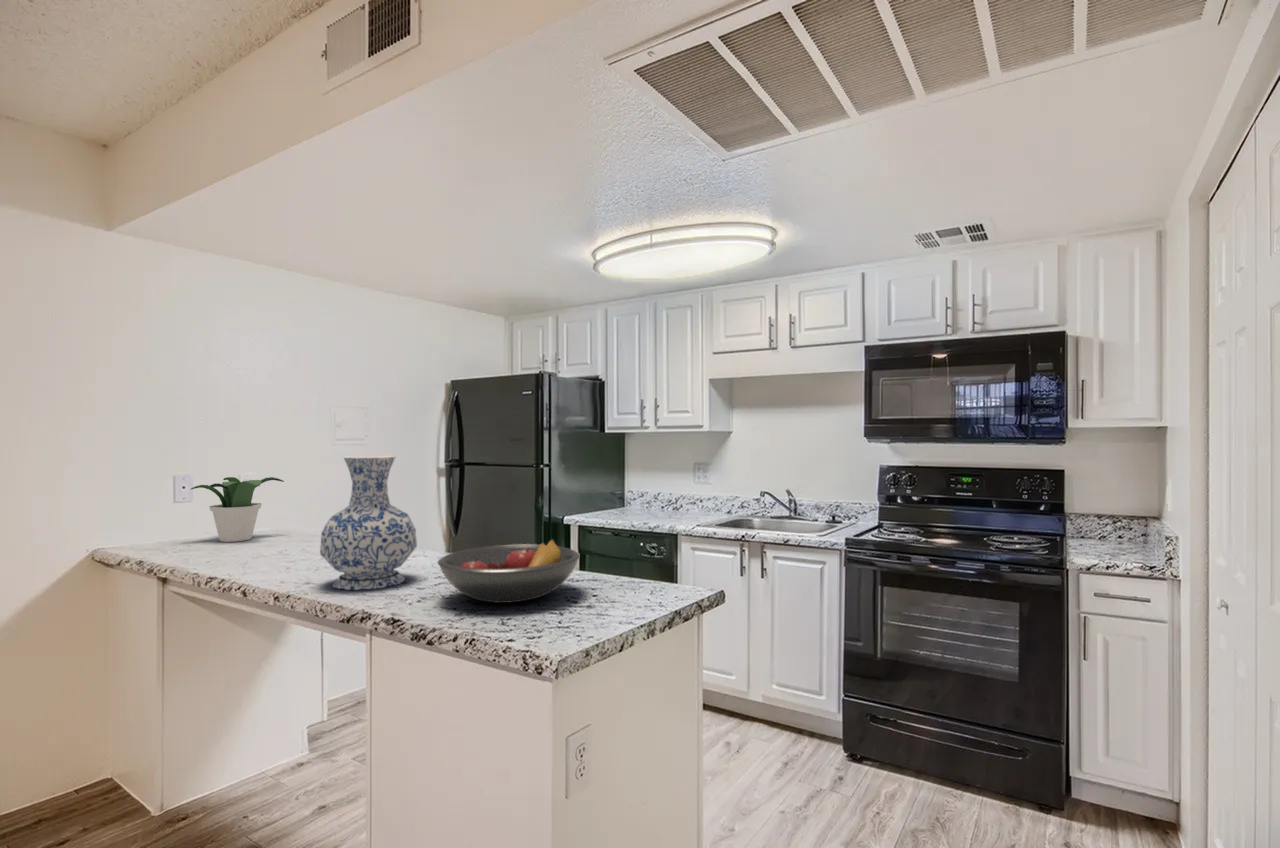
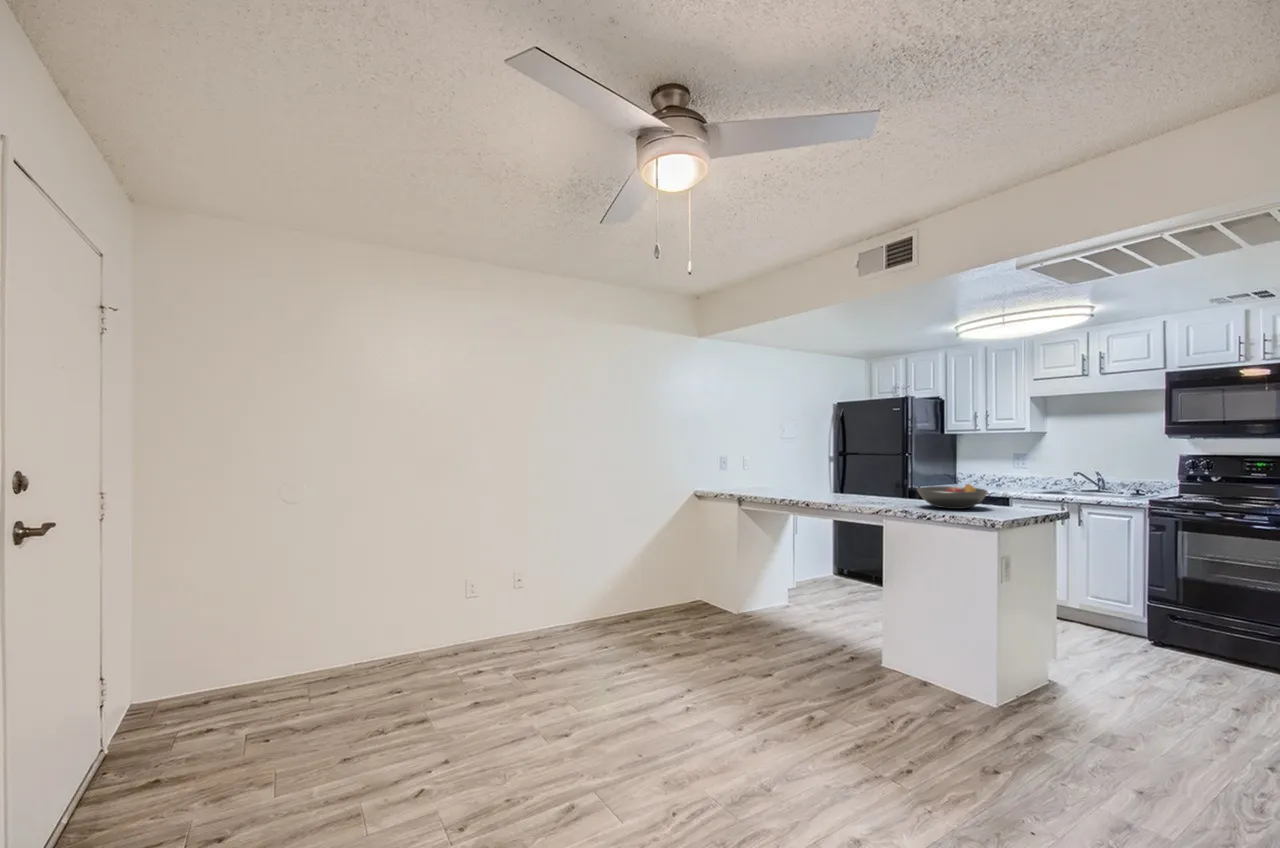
vase: present [320,455,417,590] -> none [846,444,890,503]
potted plant: present [191,477,284,542] -> none [733,456,773,488]

